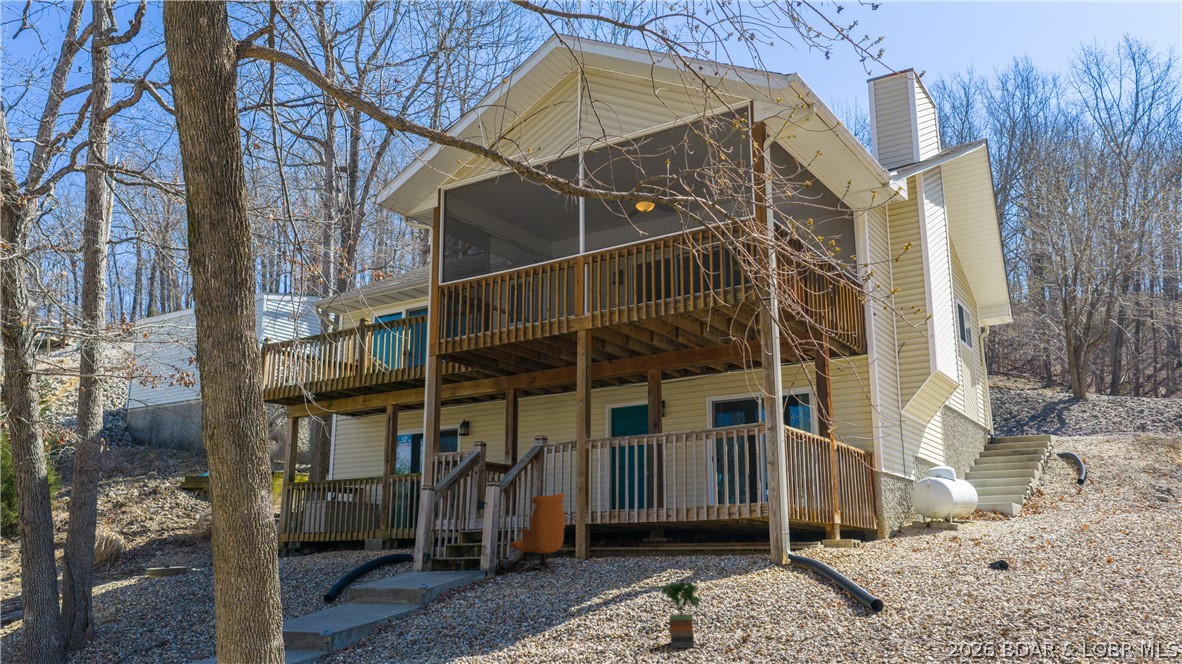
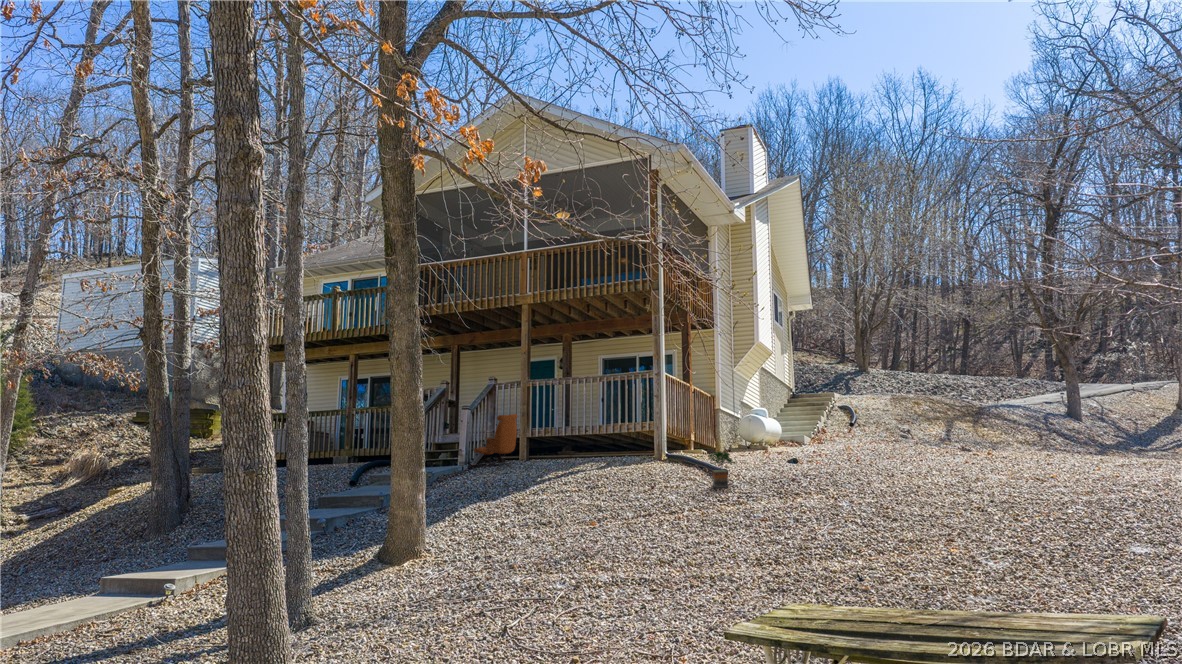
potted tree: present [661,582,701,648] -> present [709,452,733,488]

